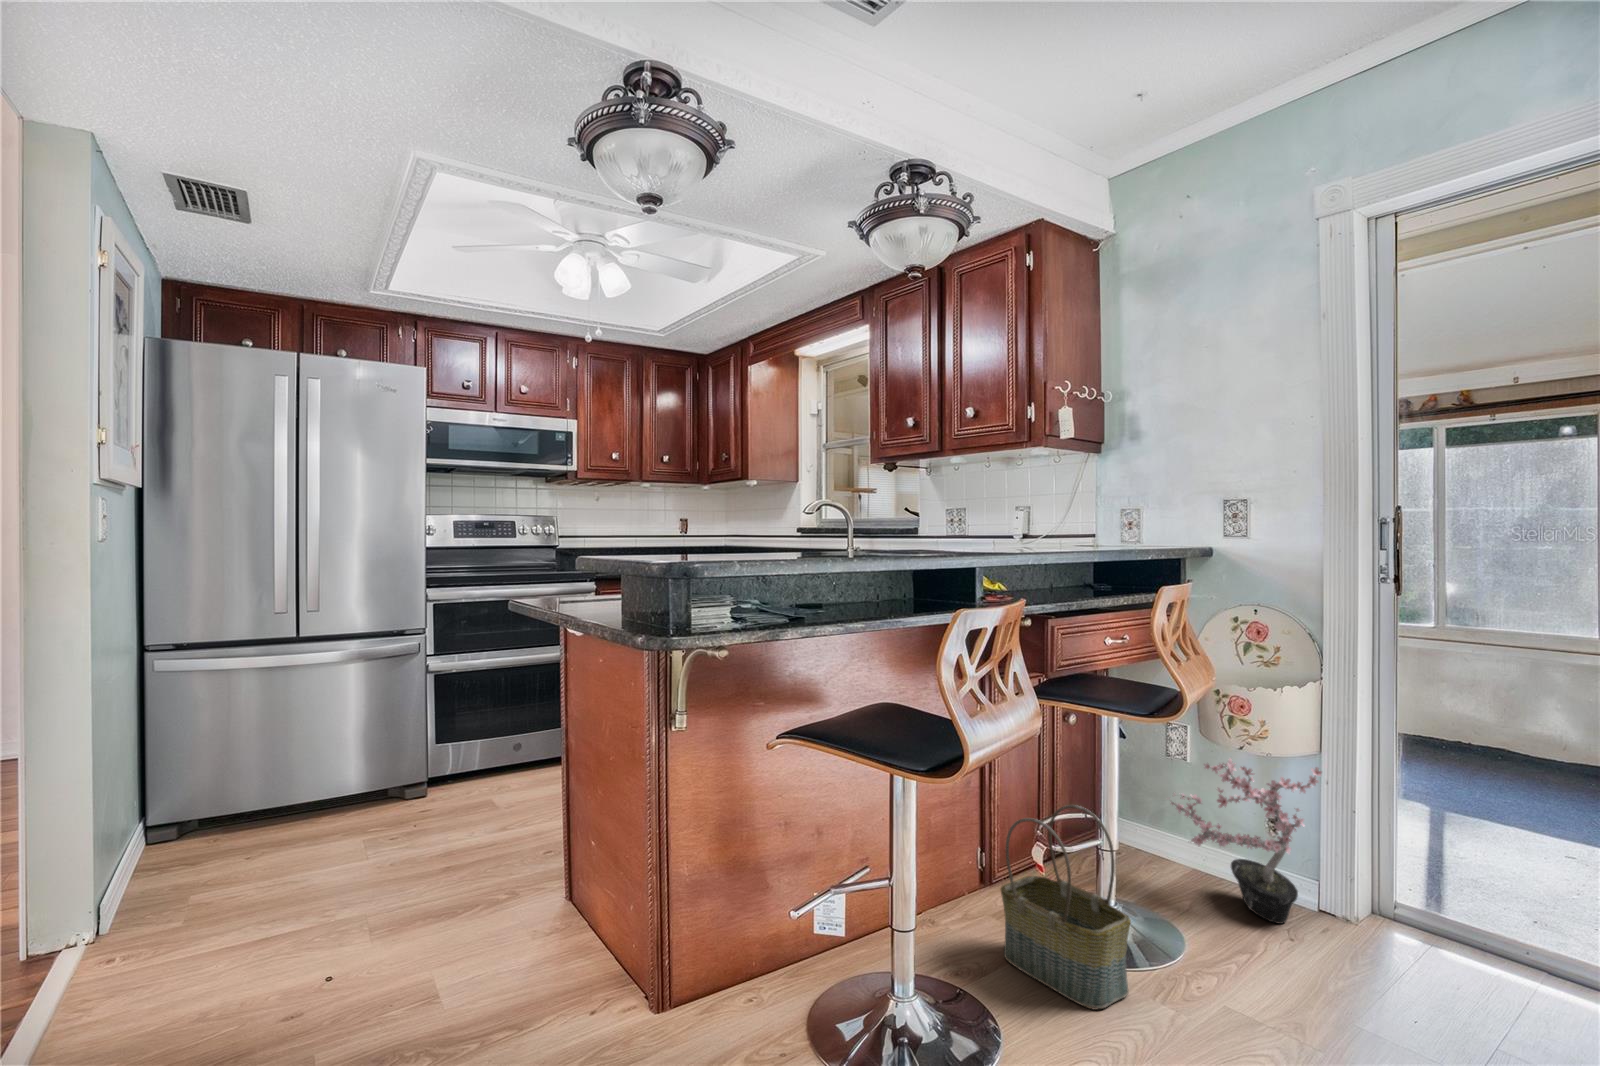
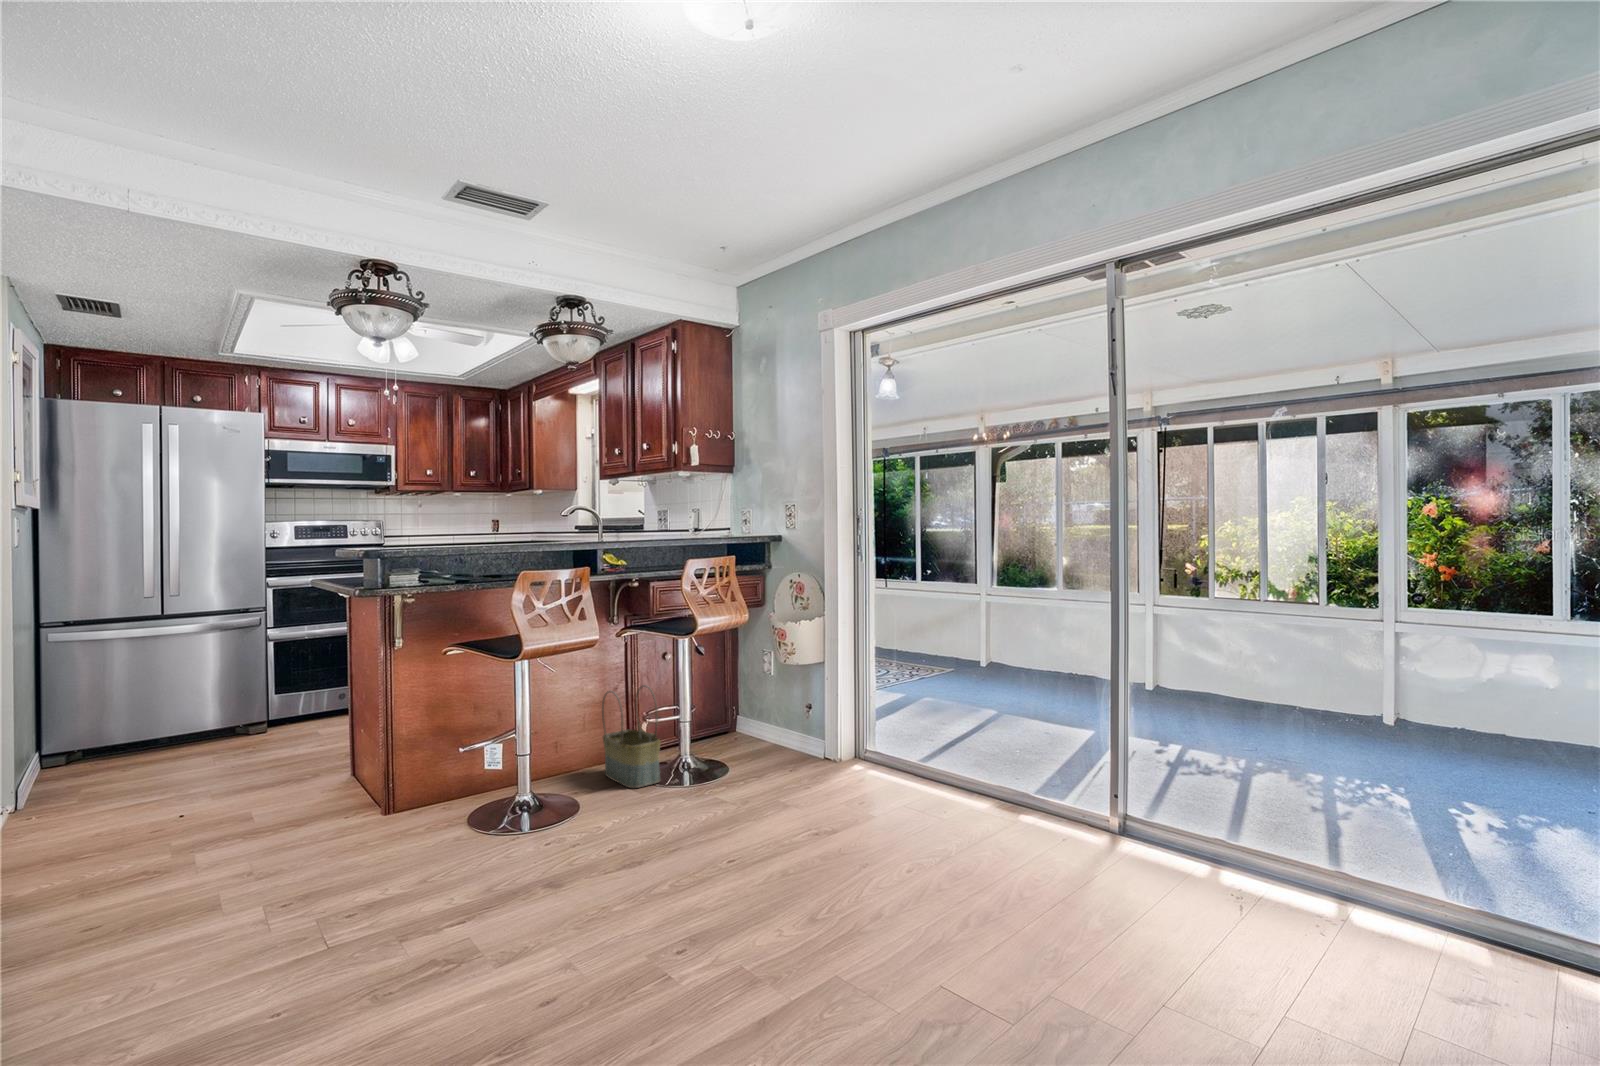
potted plant: present [1171,758,1322,924] -> none [744,658,815,755]

